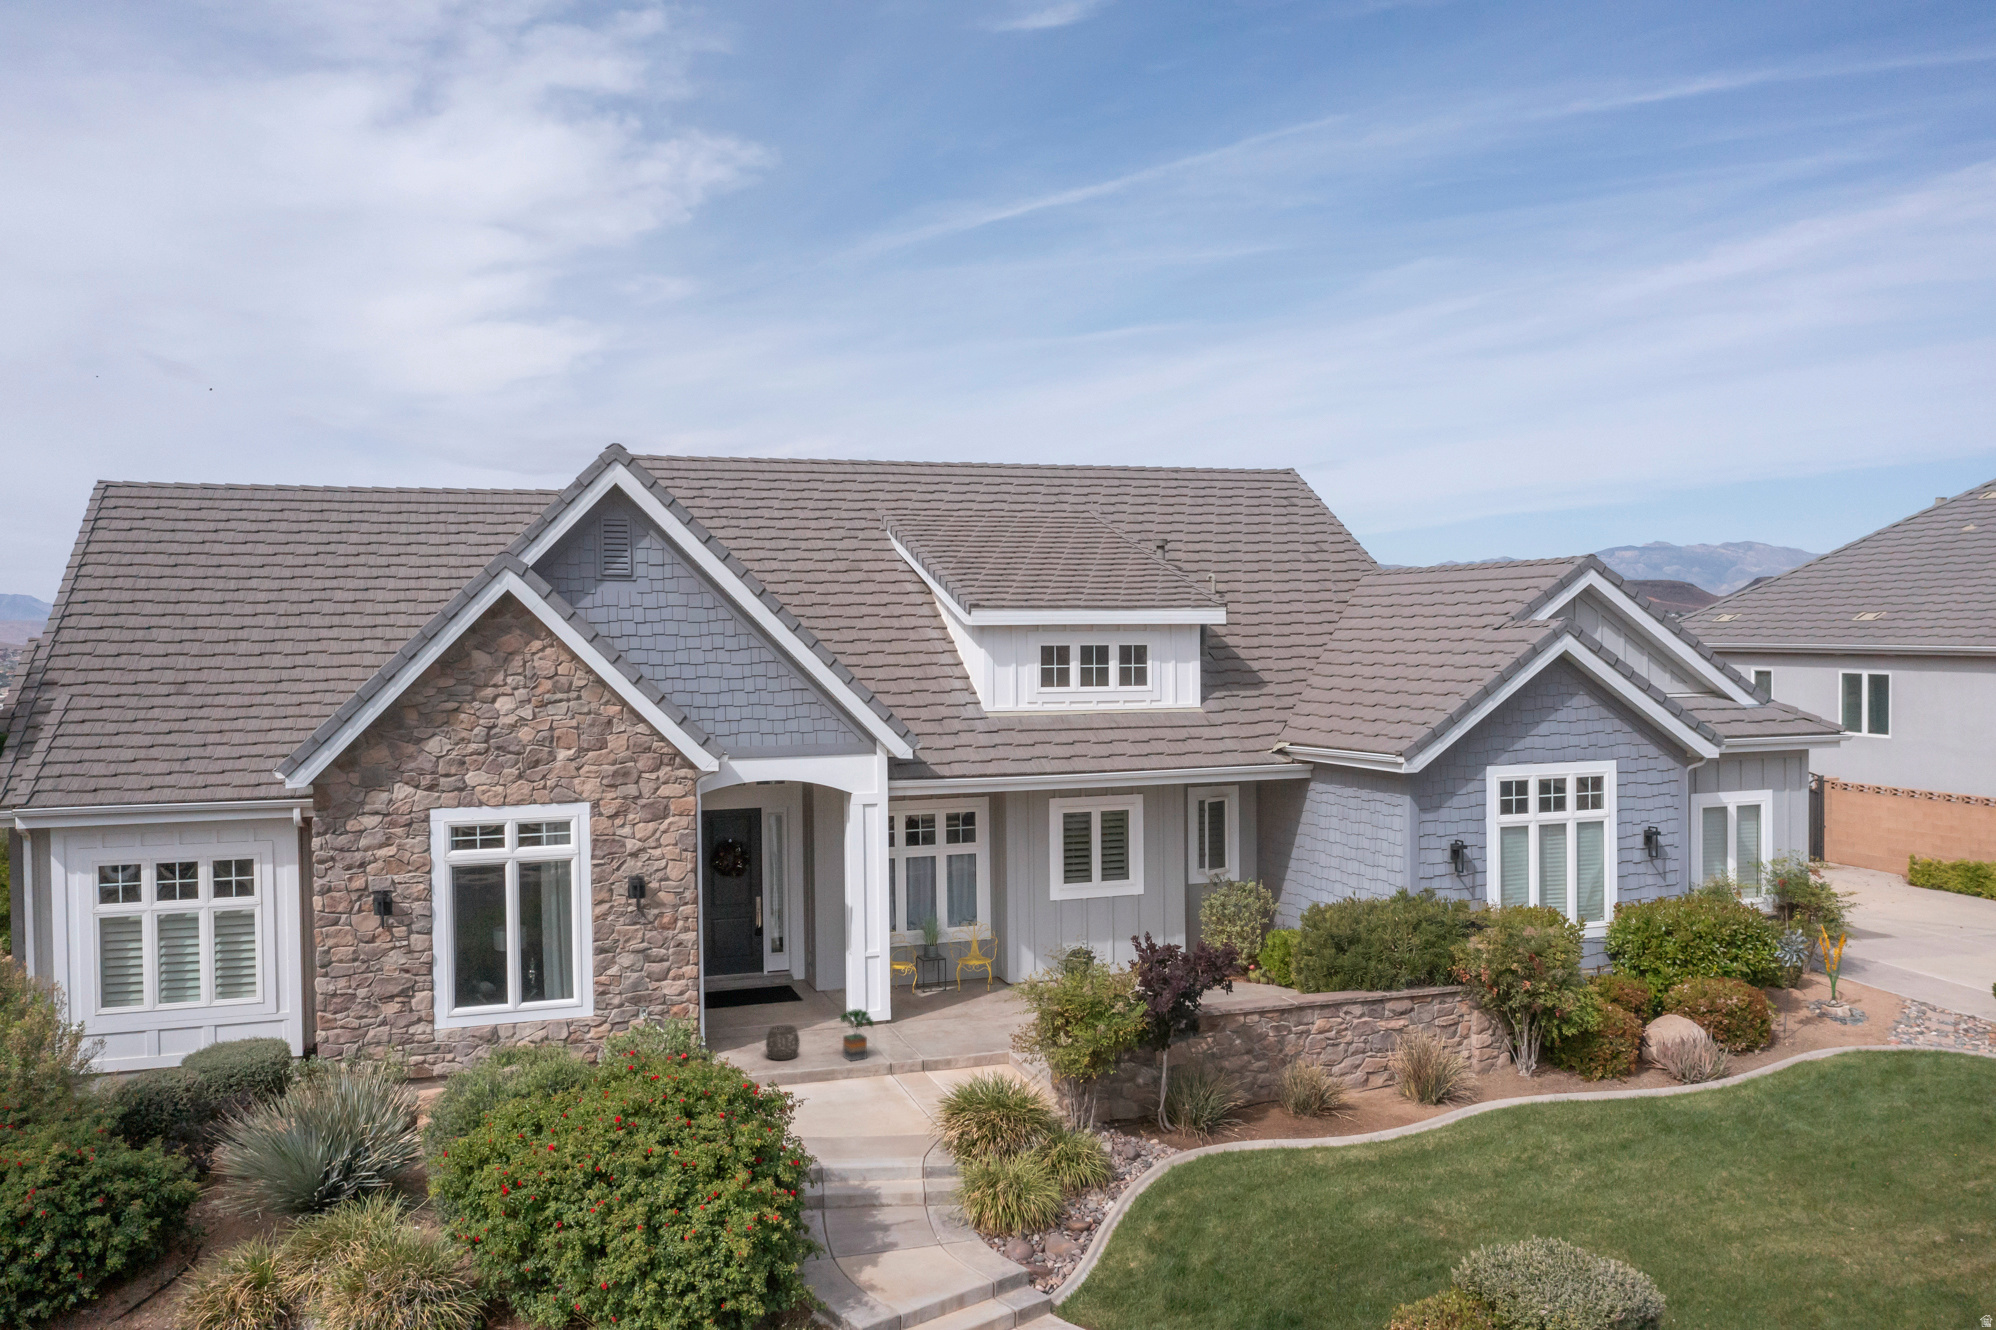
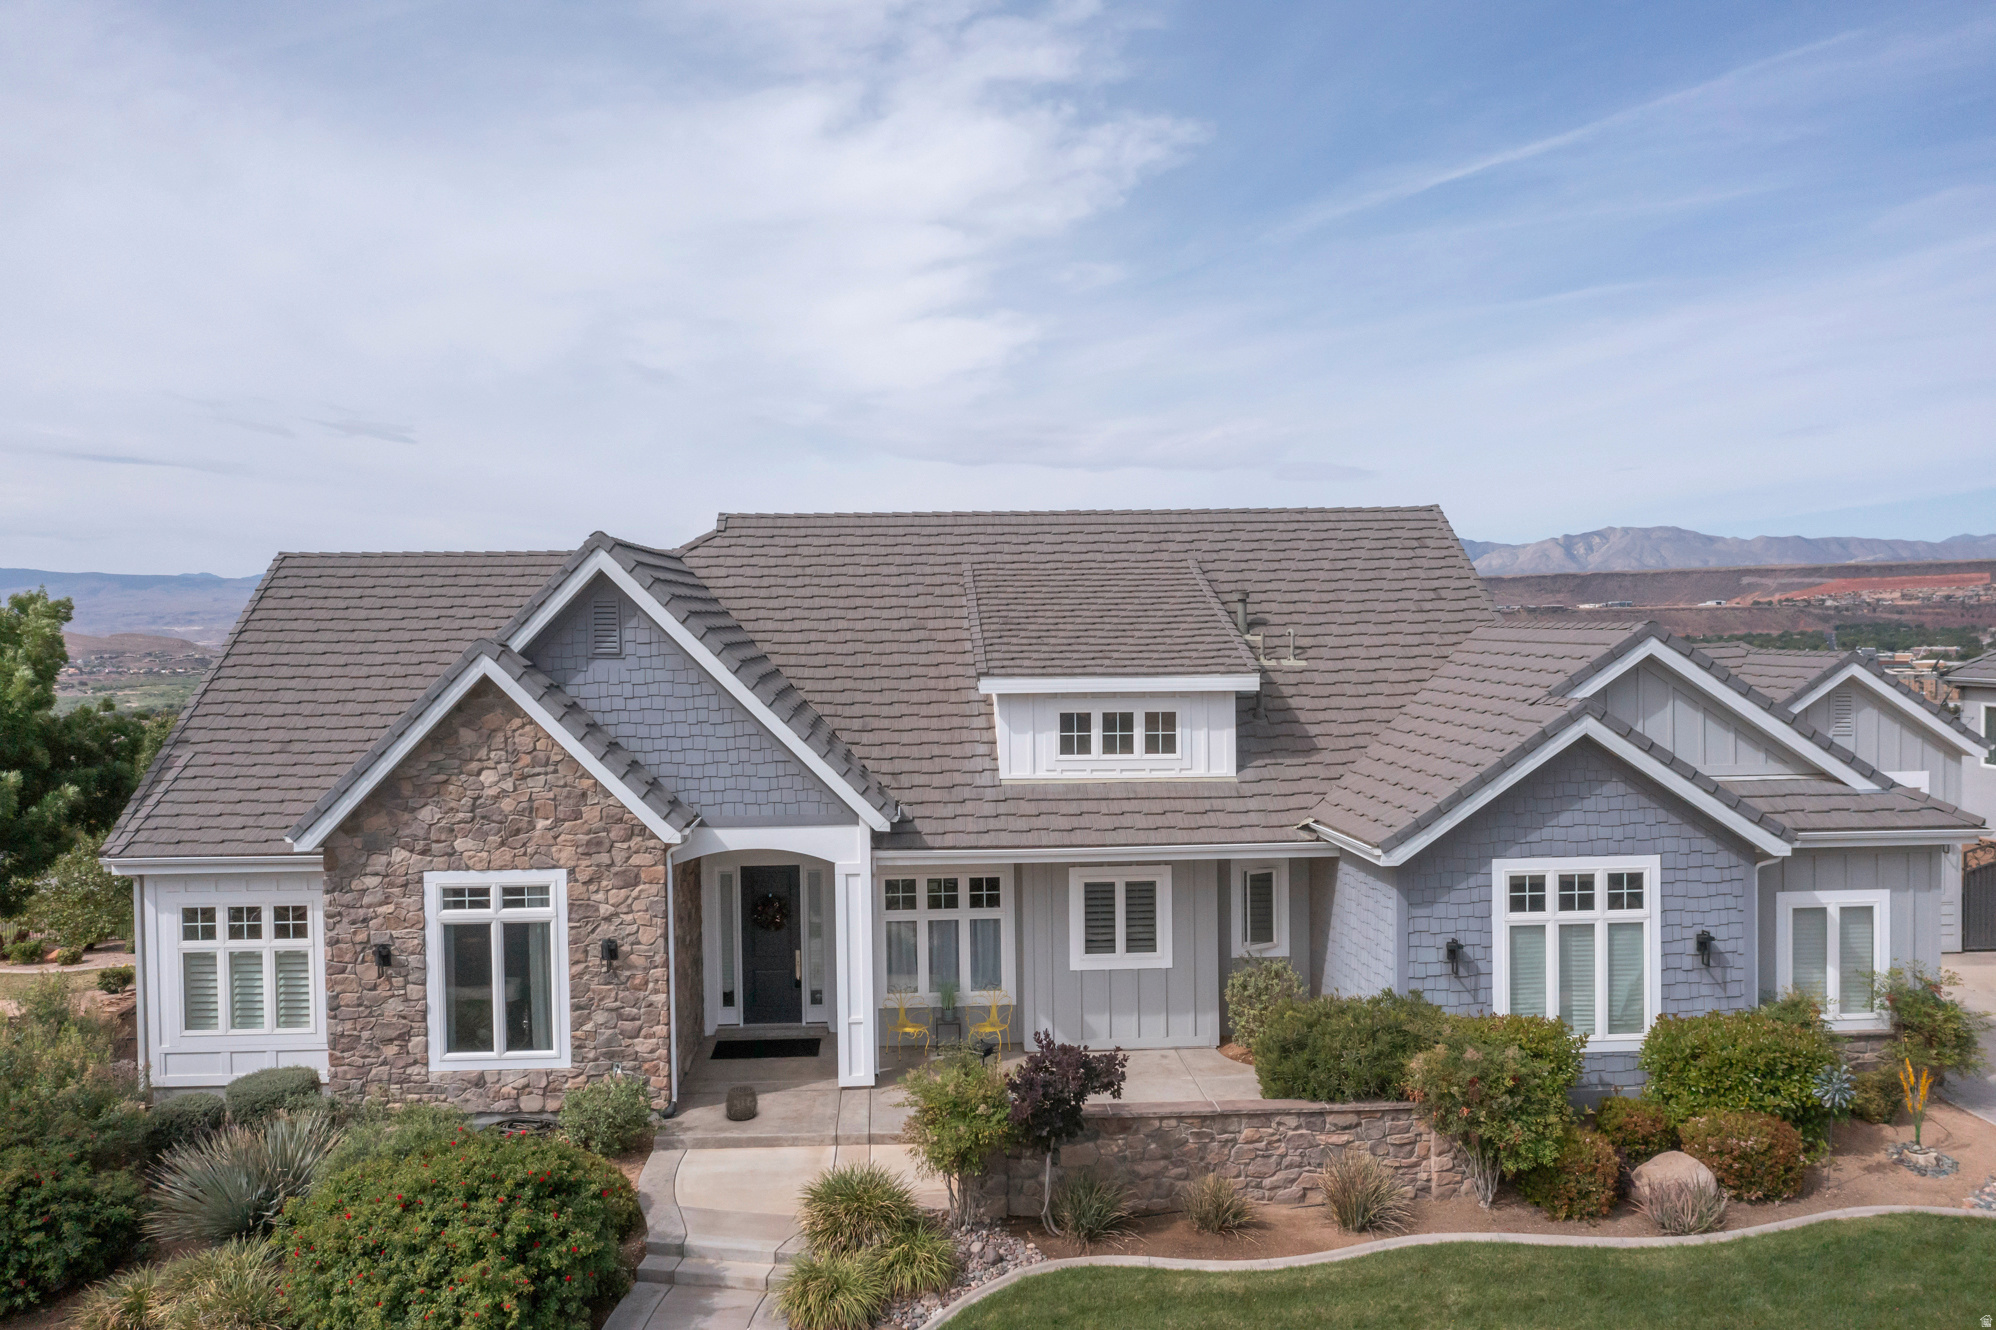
potted tree: present [841,1009,874,1061] -> none [789,1076,822,1128]

